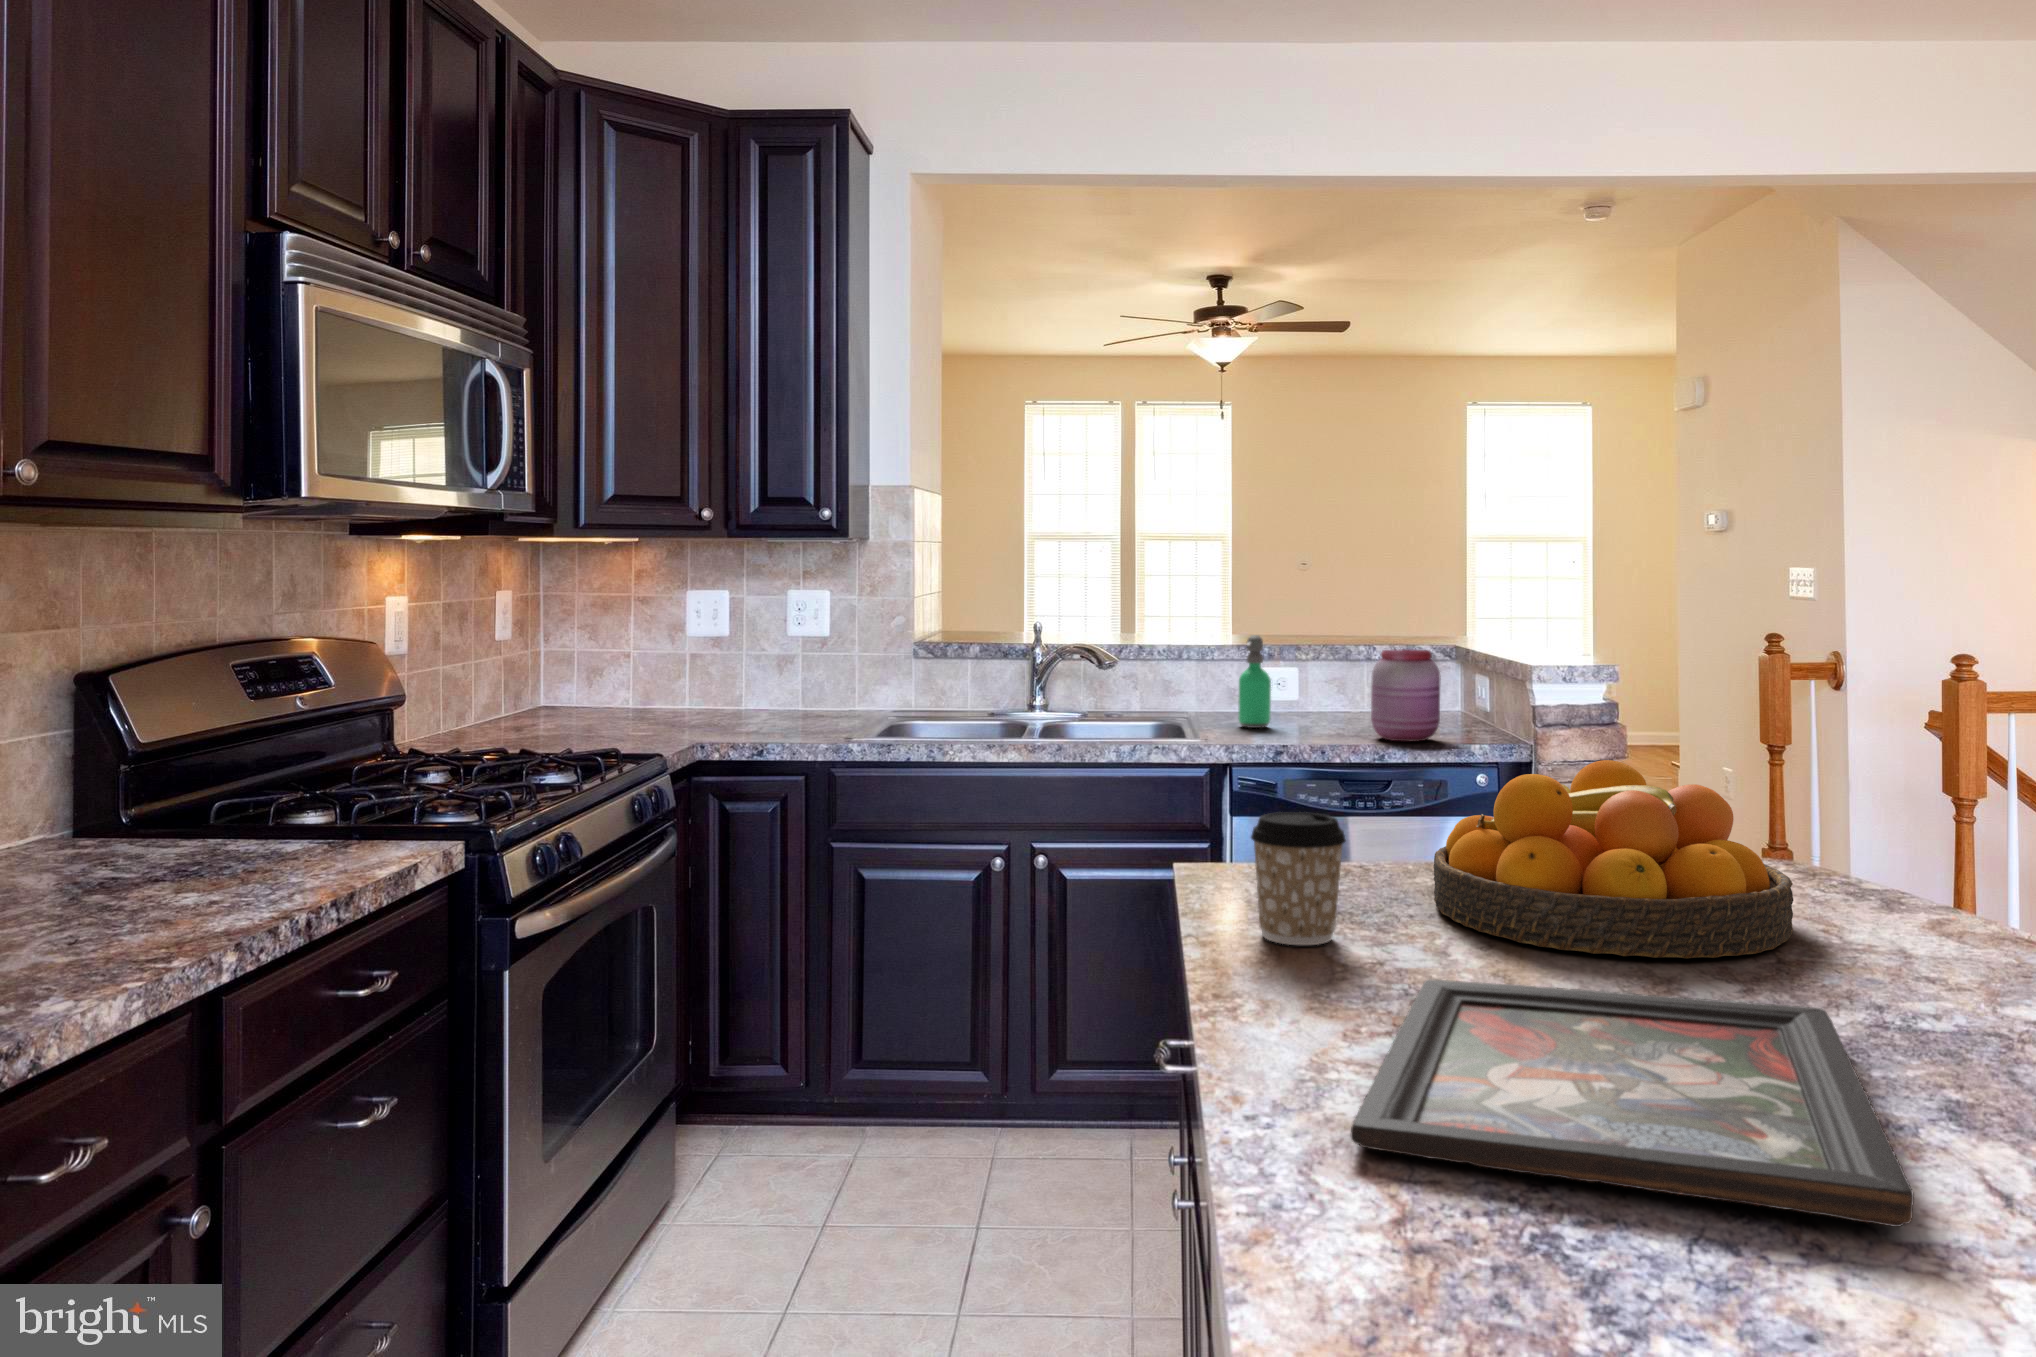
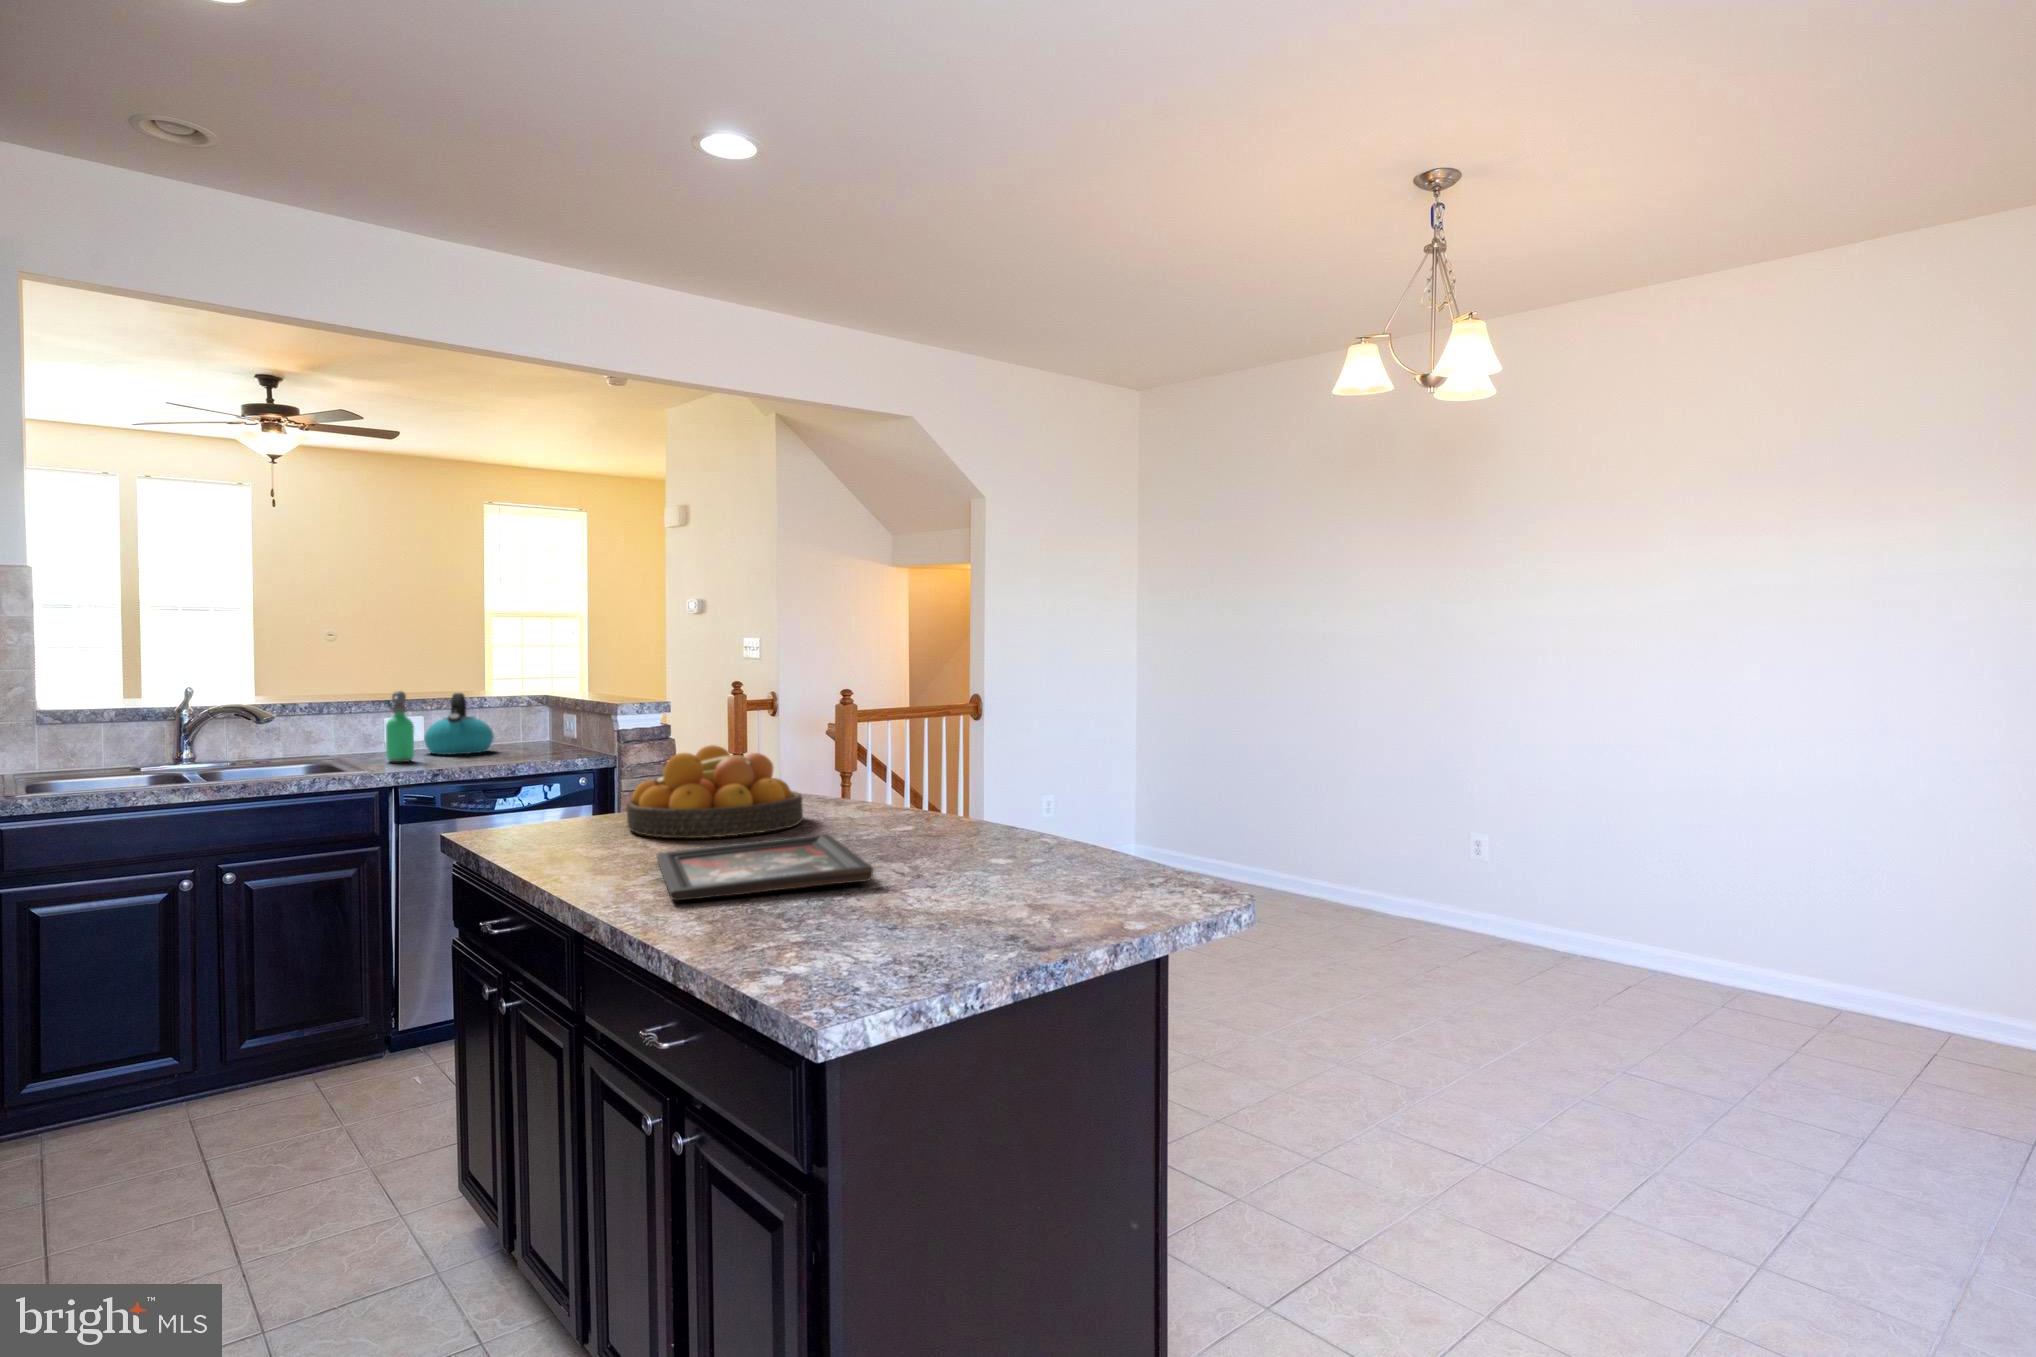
kettle: none [1292,640,1377,722] -> present [424,693,494,755]
jar: present [1371,650,1441,742] -> none [499,697,551,762]
coffee cup: present [1251,812,1346,945] -> none [538,783,595,856]

